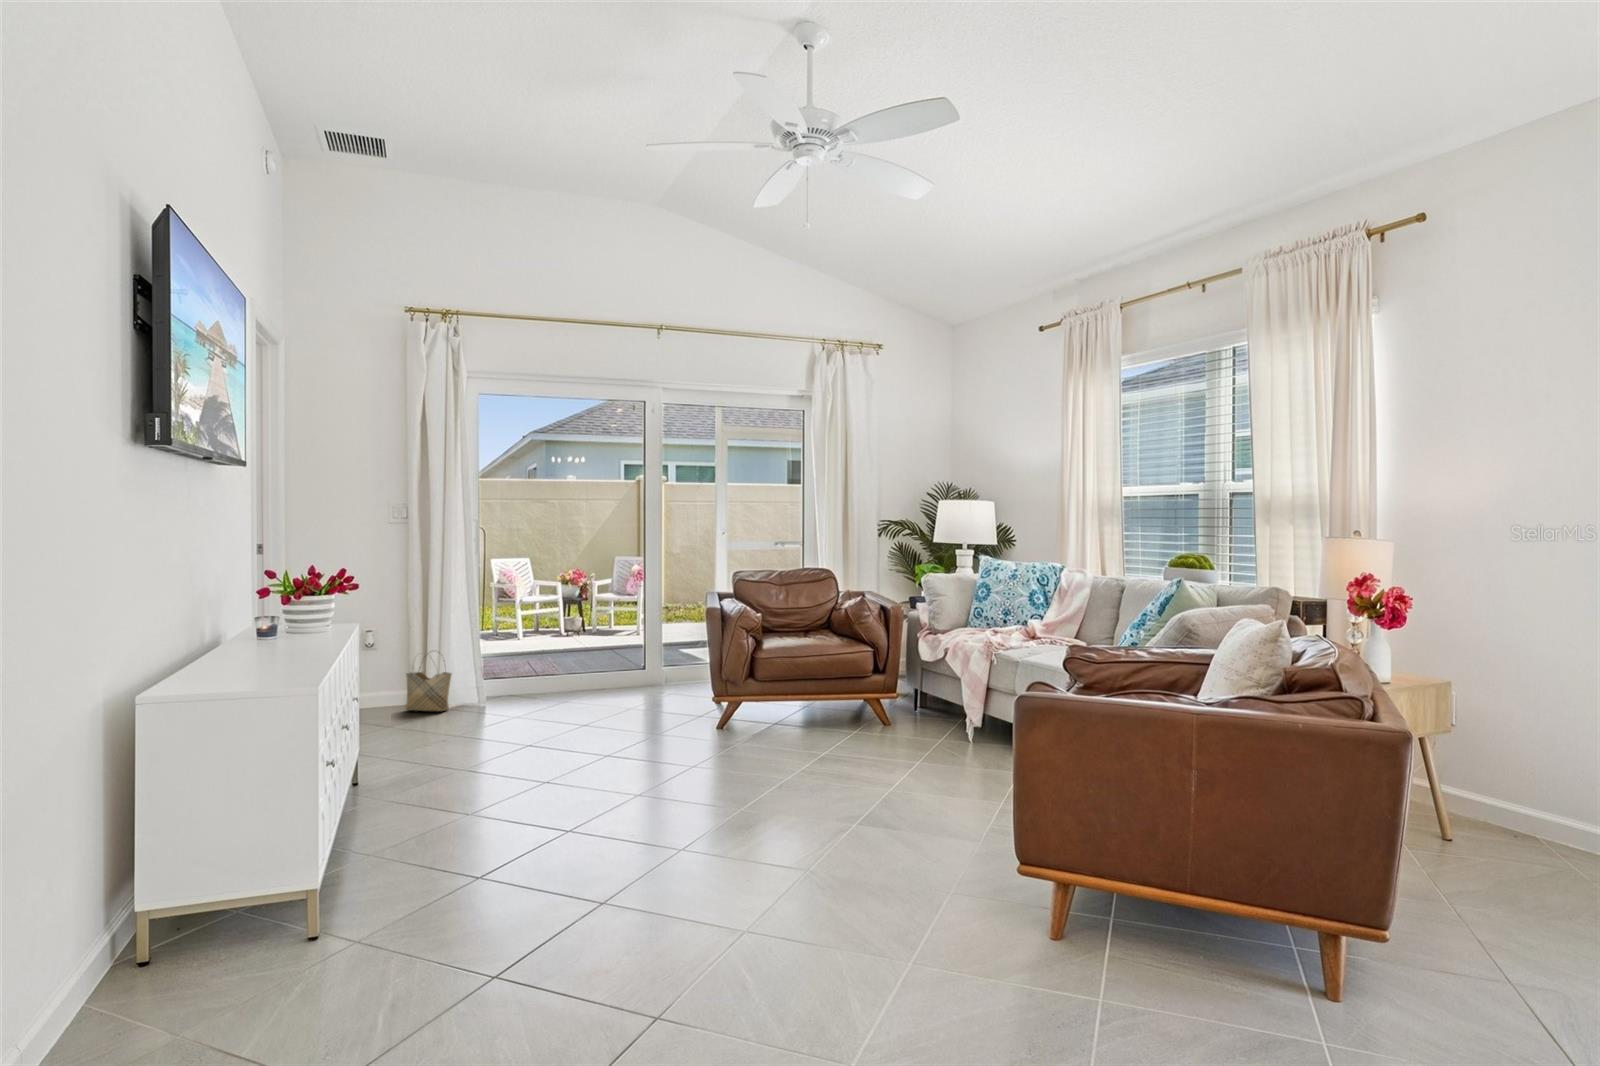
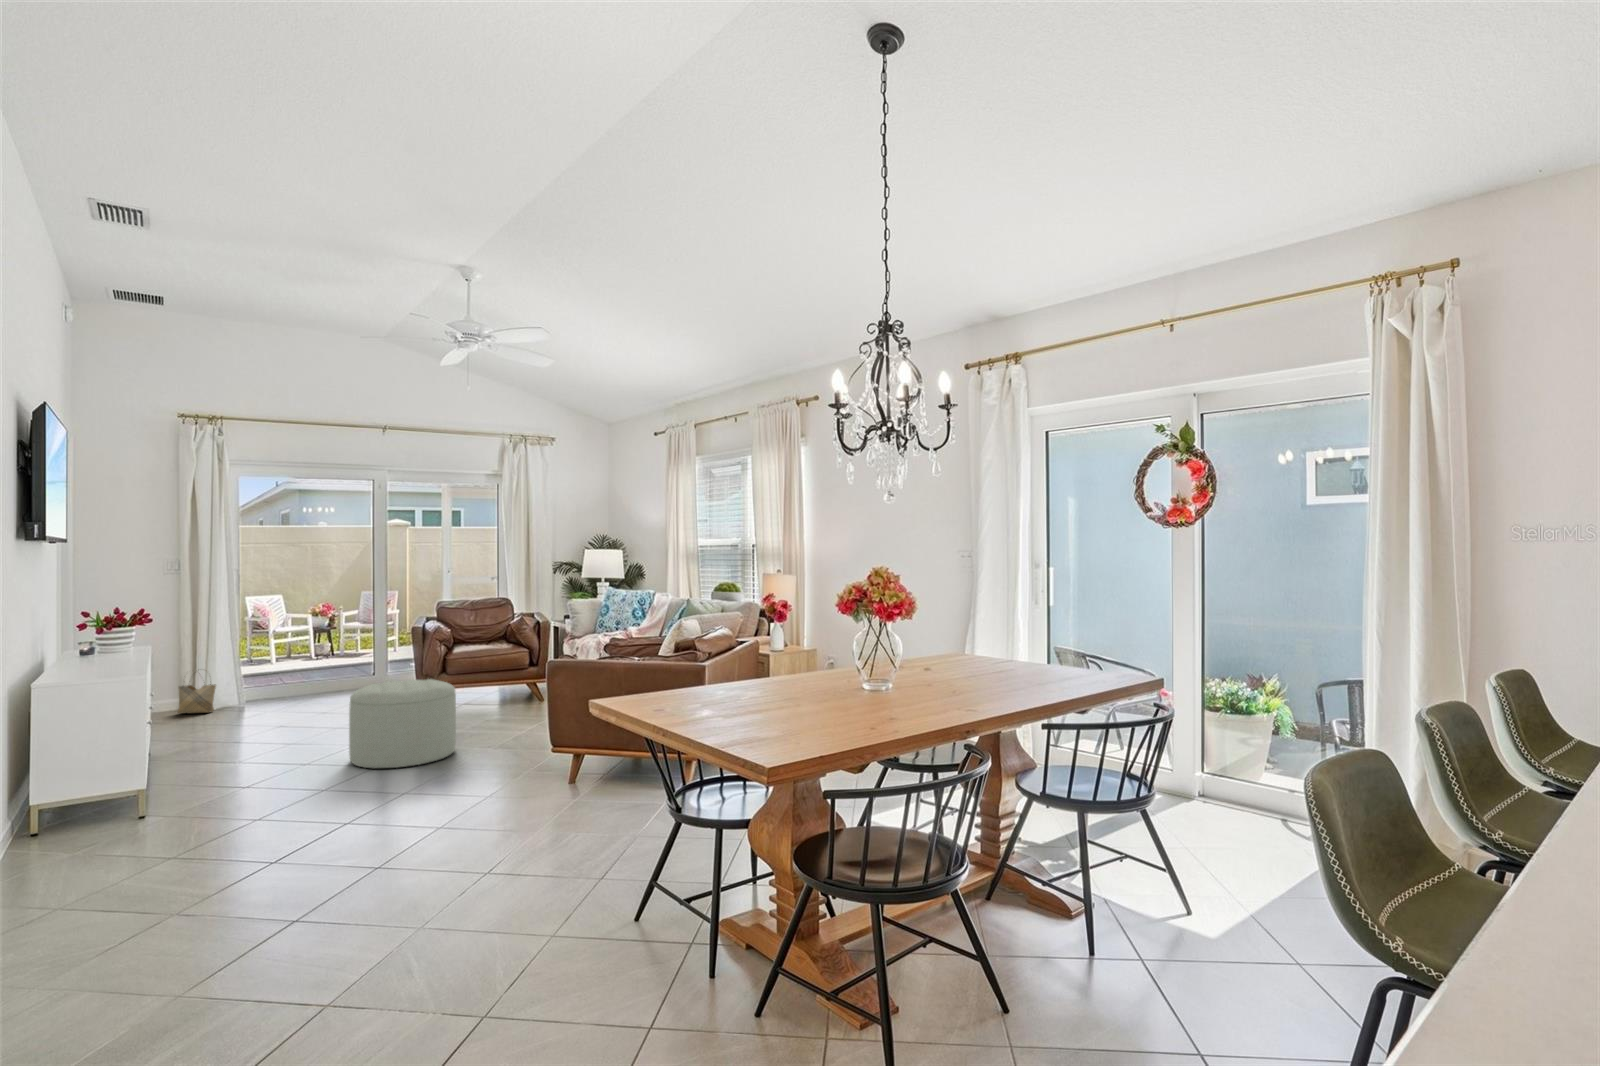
ottoman: none [661,706,832,880] -> present [349,679,456,769]

